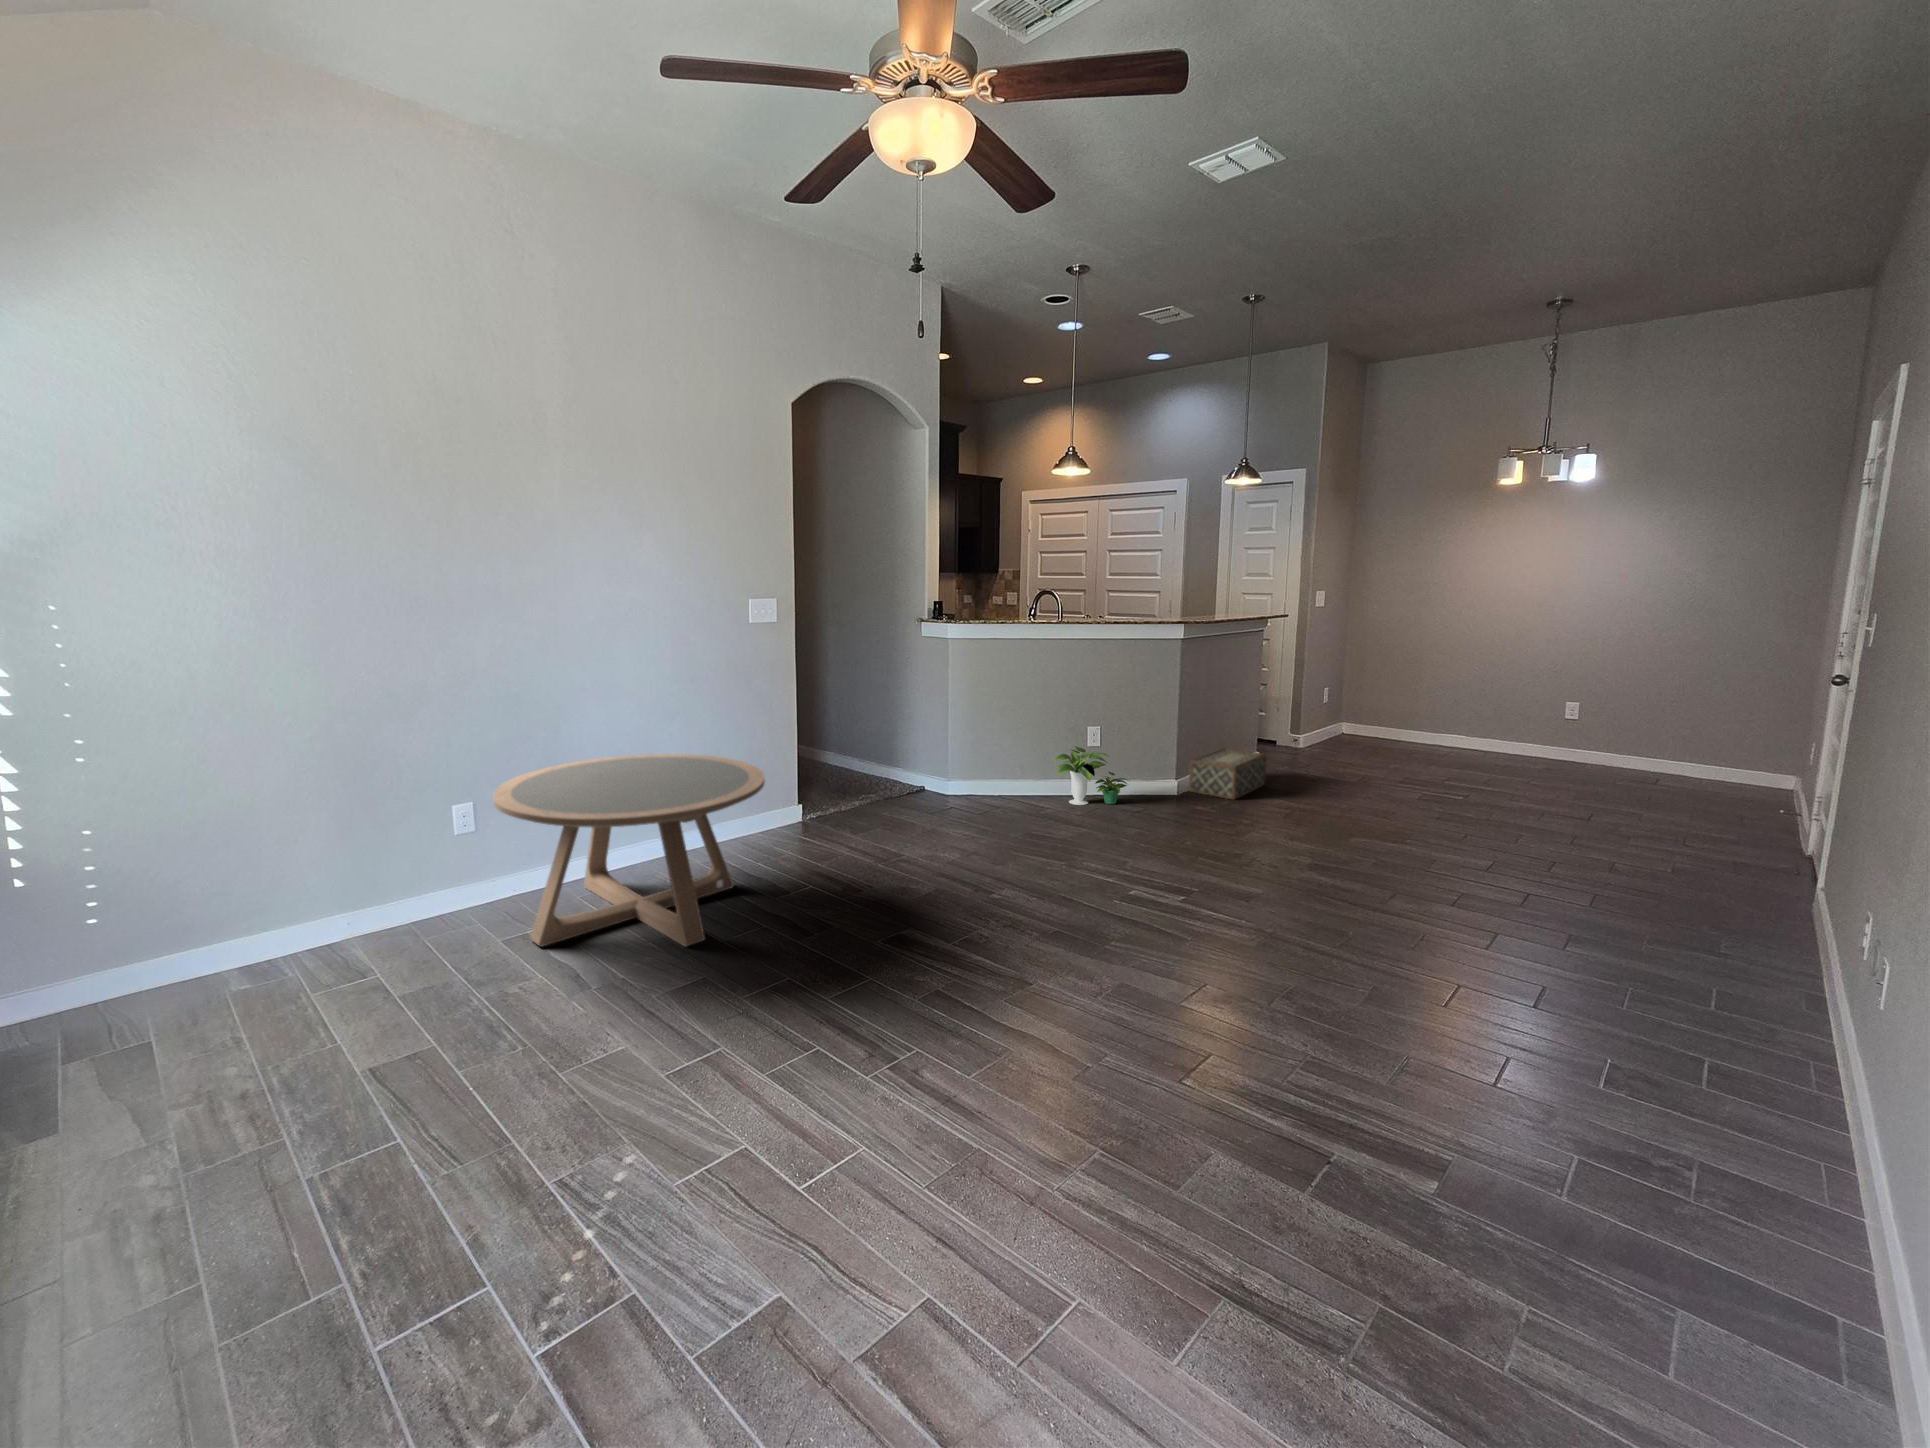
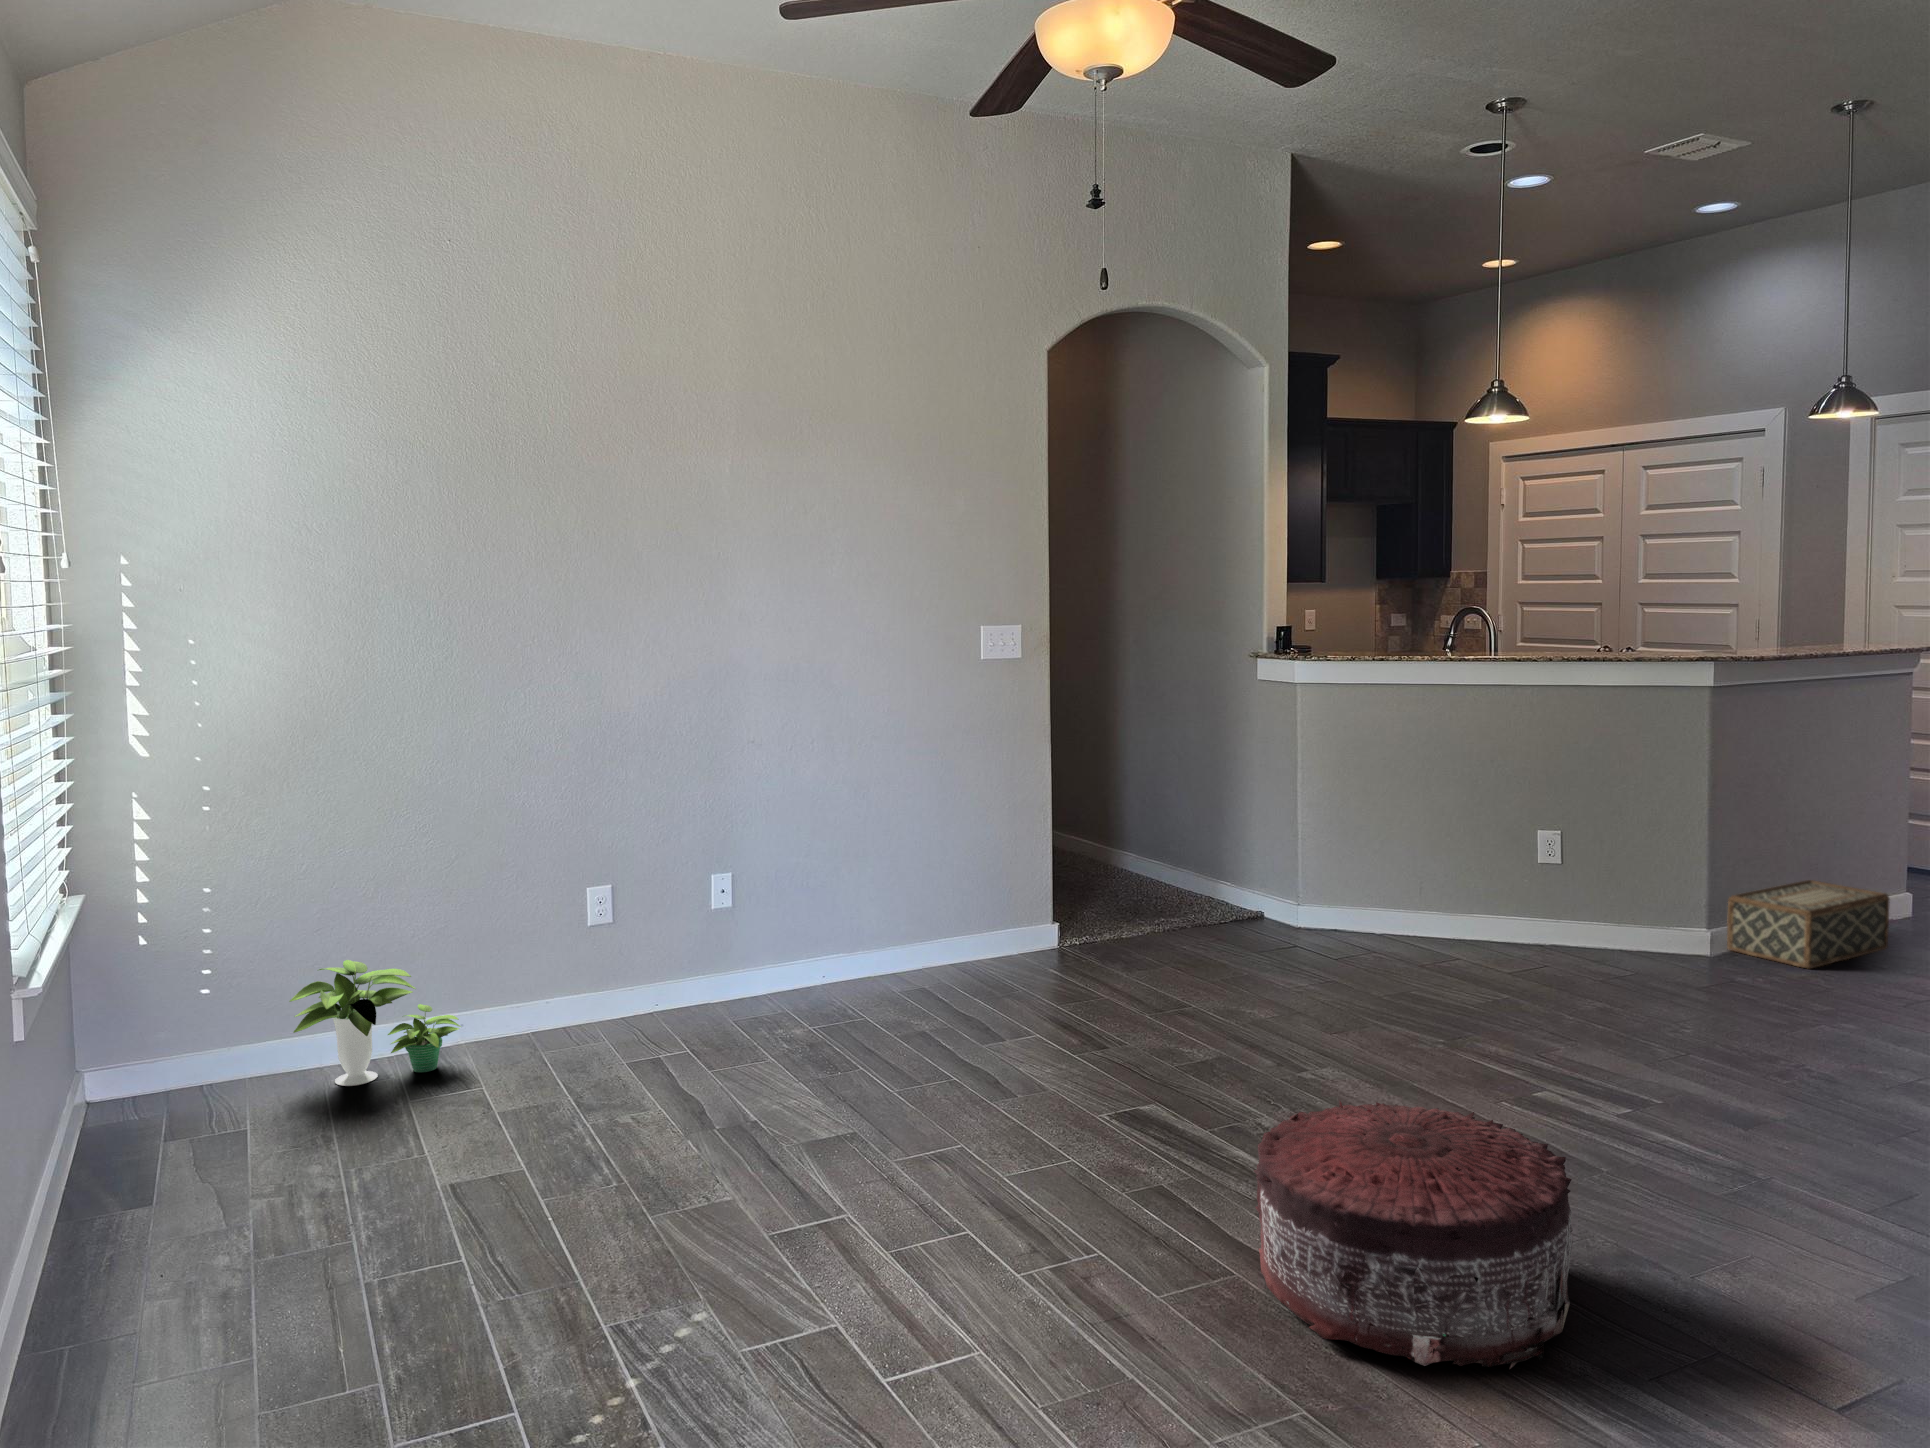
potted plant: present [1053,746,1128,805] -> present [289,960,461,1086]
coffee table: present [493,754,765,947] -> none [625,836,967,1093]
pouf: none [1022,916,1228,1096] -> present [1254,1101,1573,1370]

